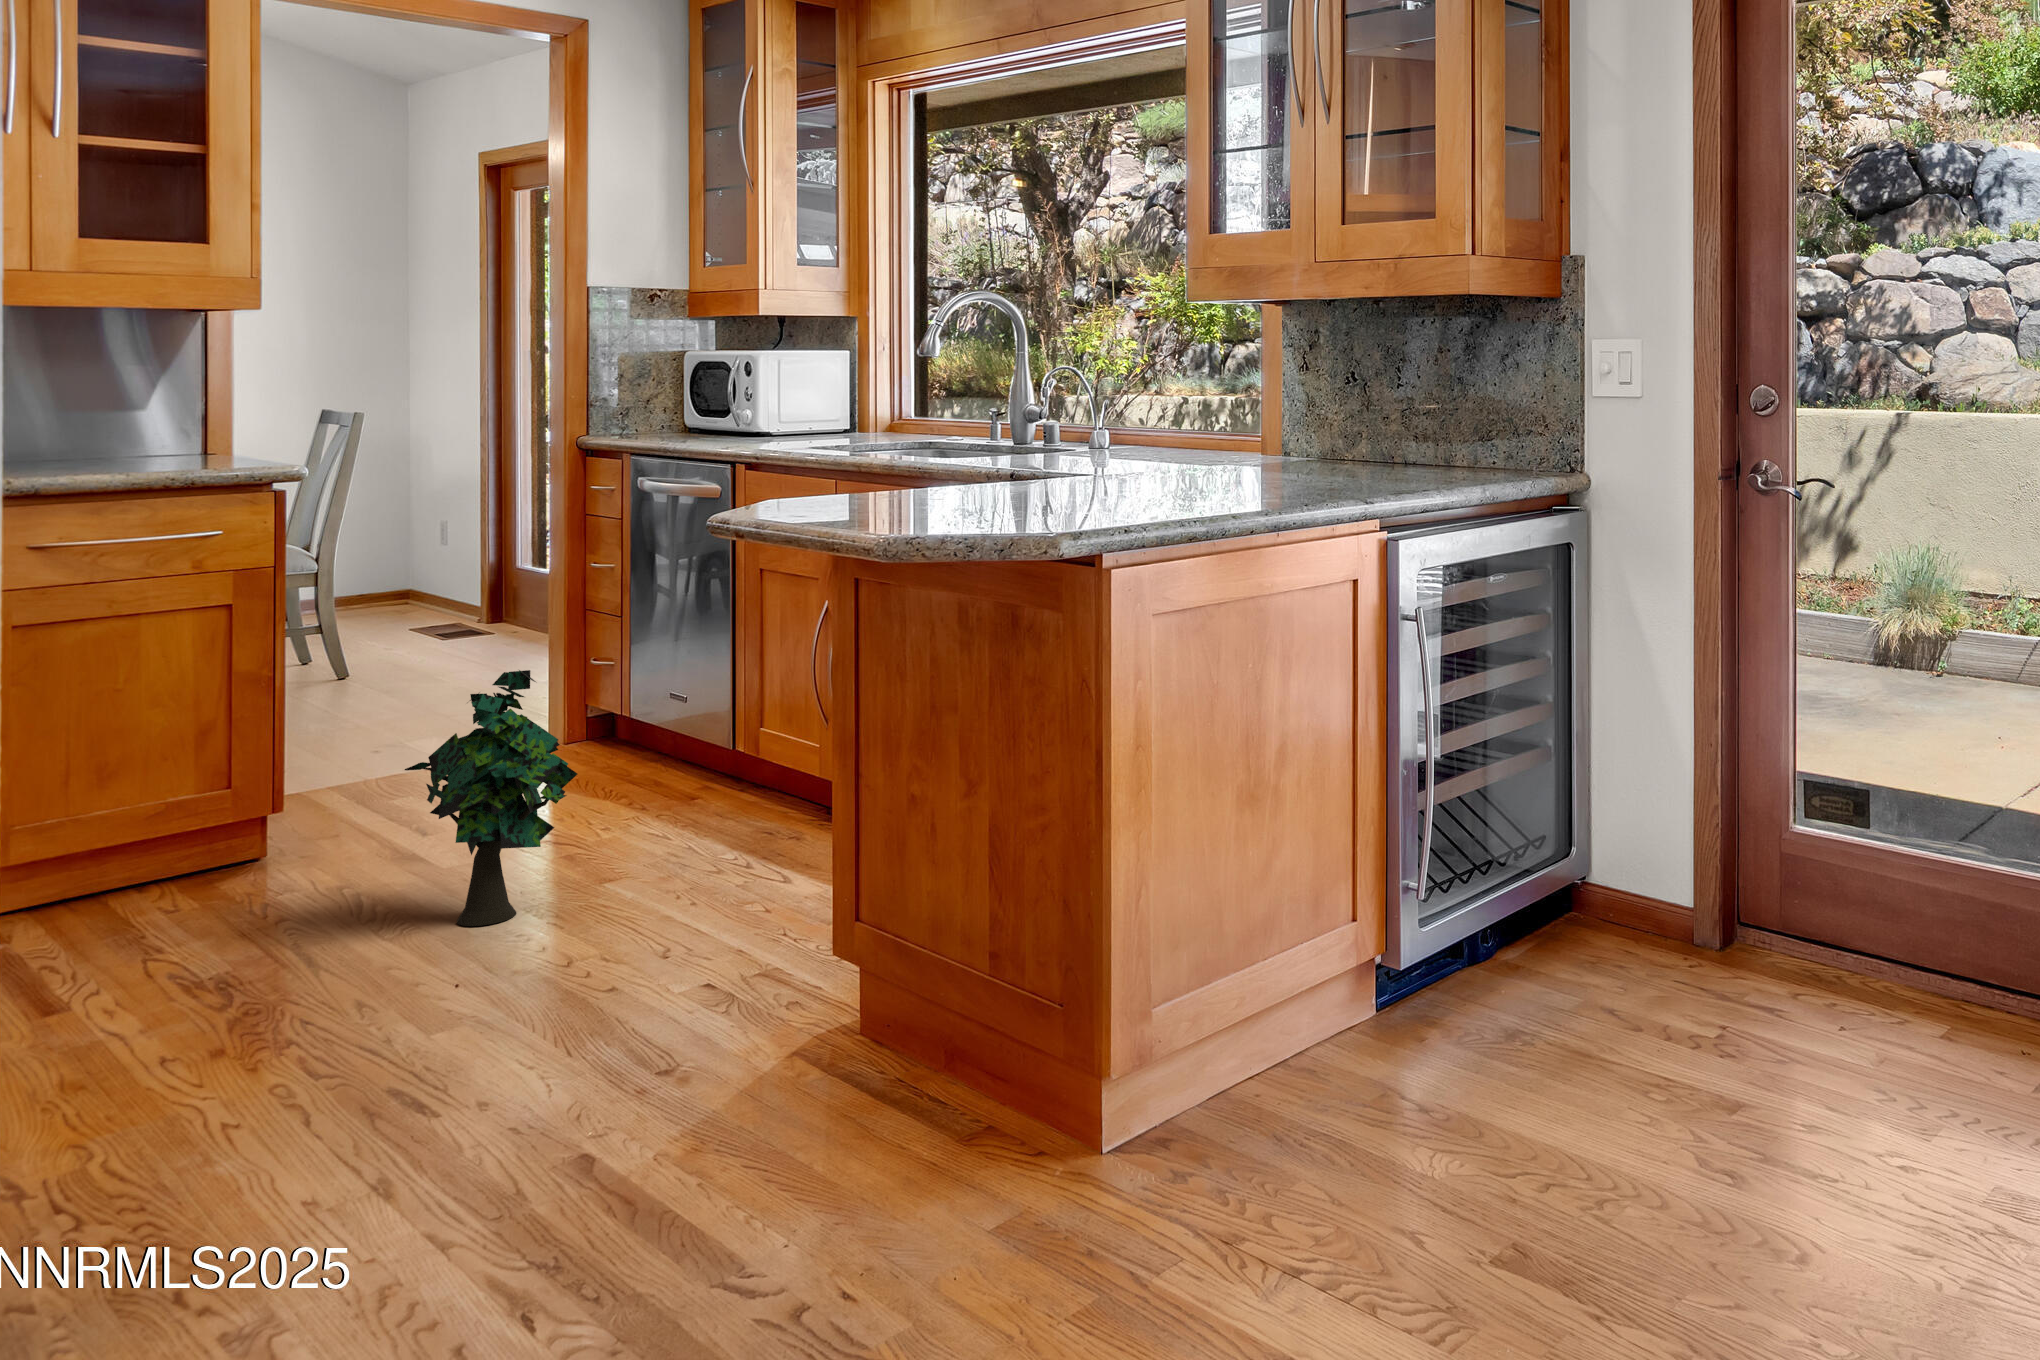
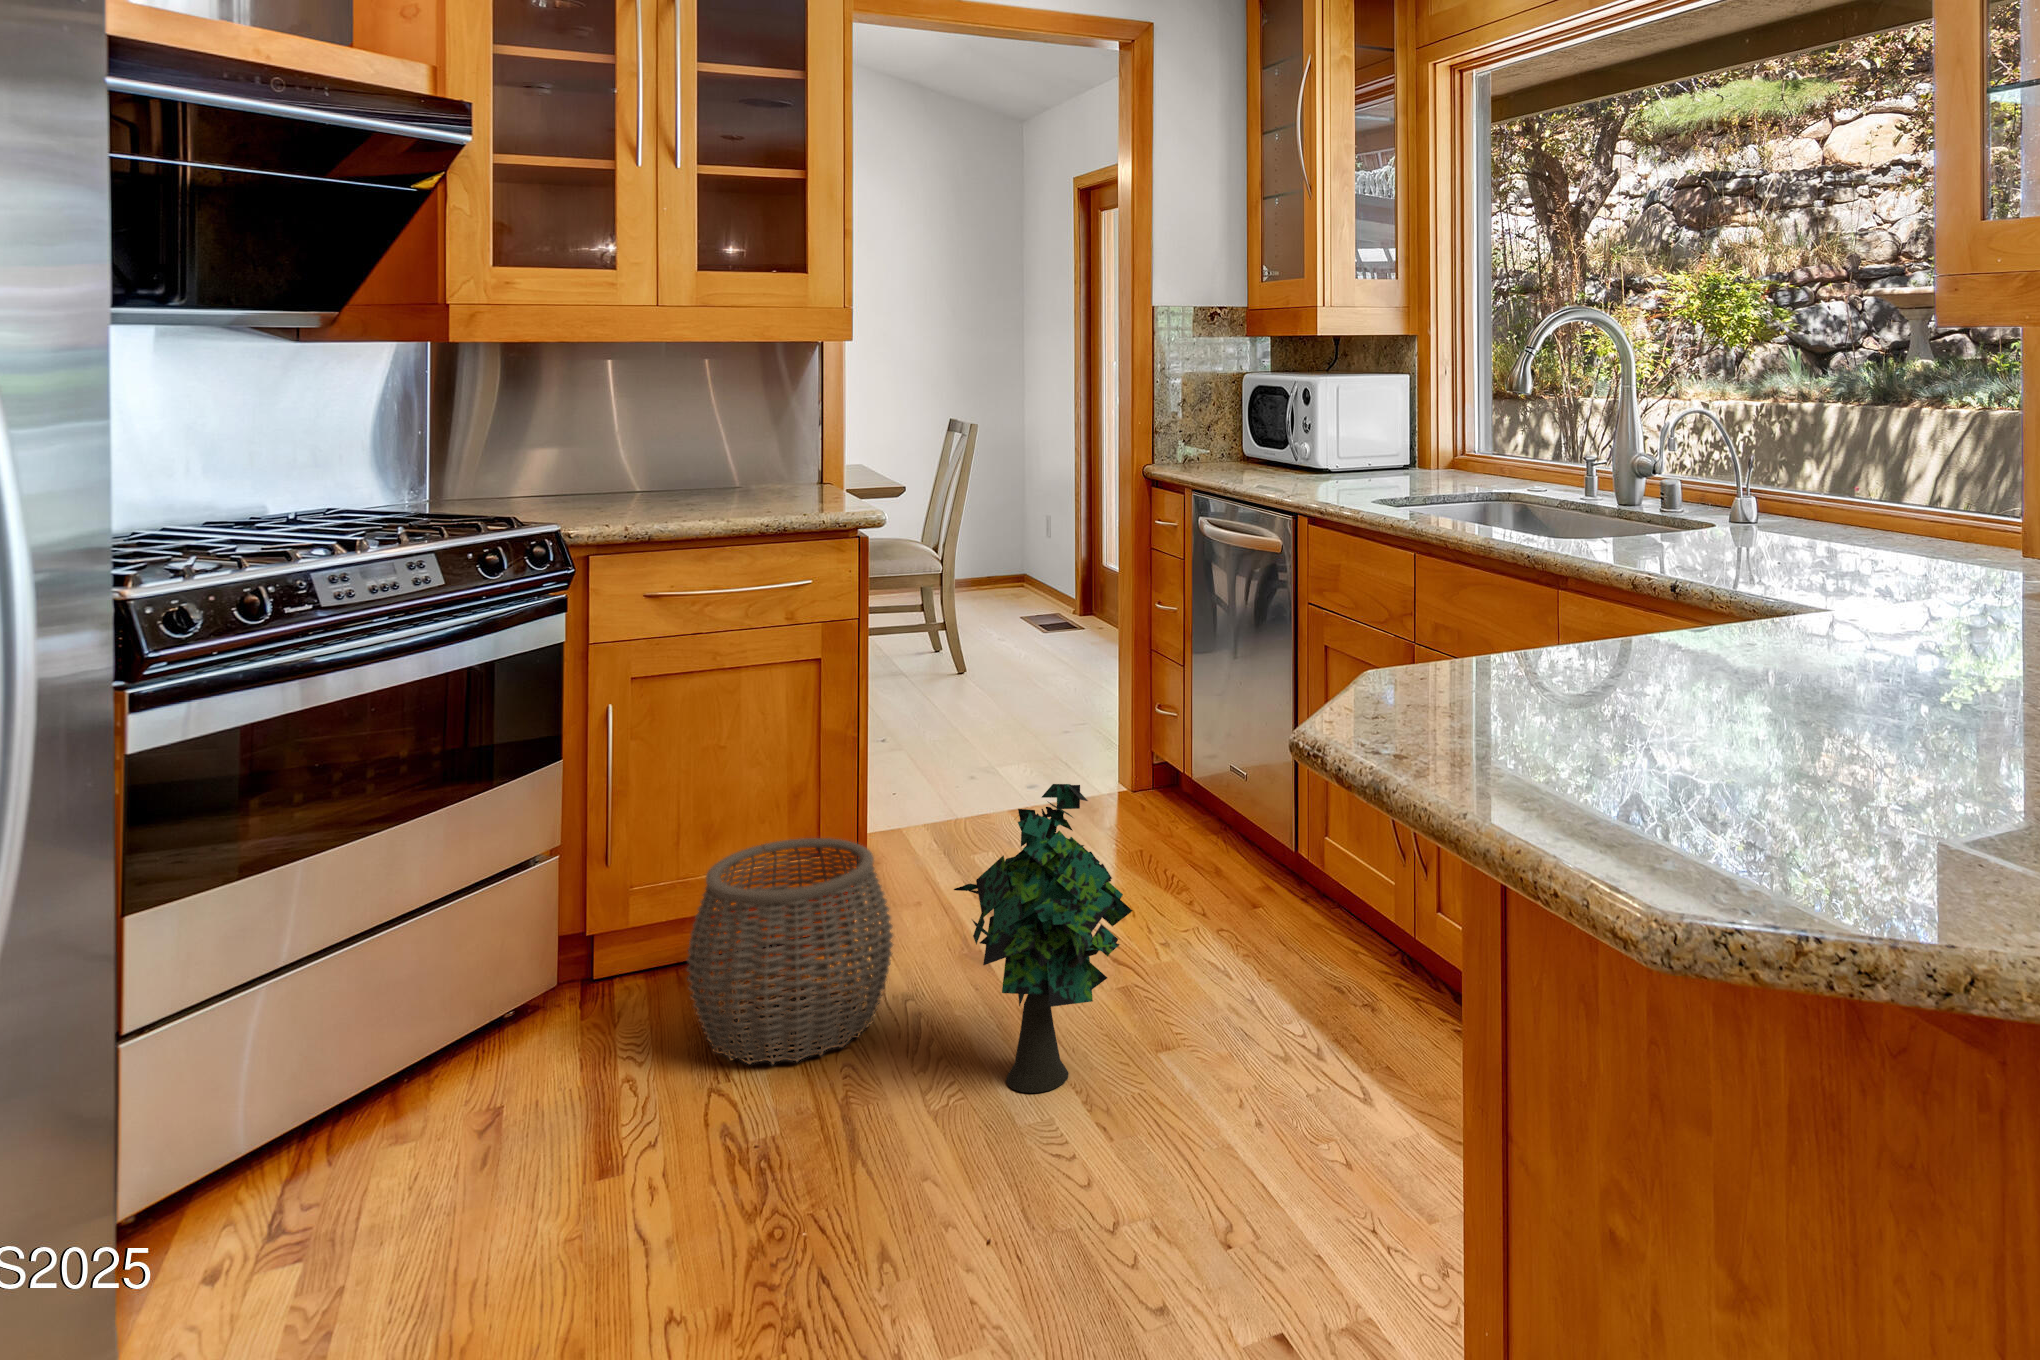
woven basket: none [110,756,332,946] -> present [687,838,893,1065]

